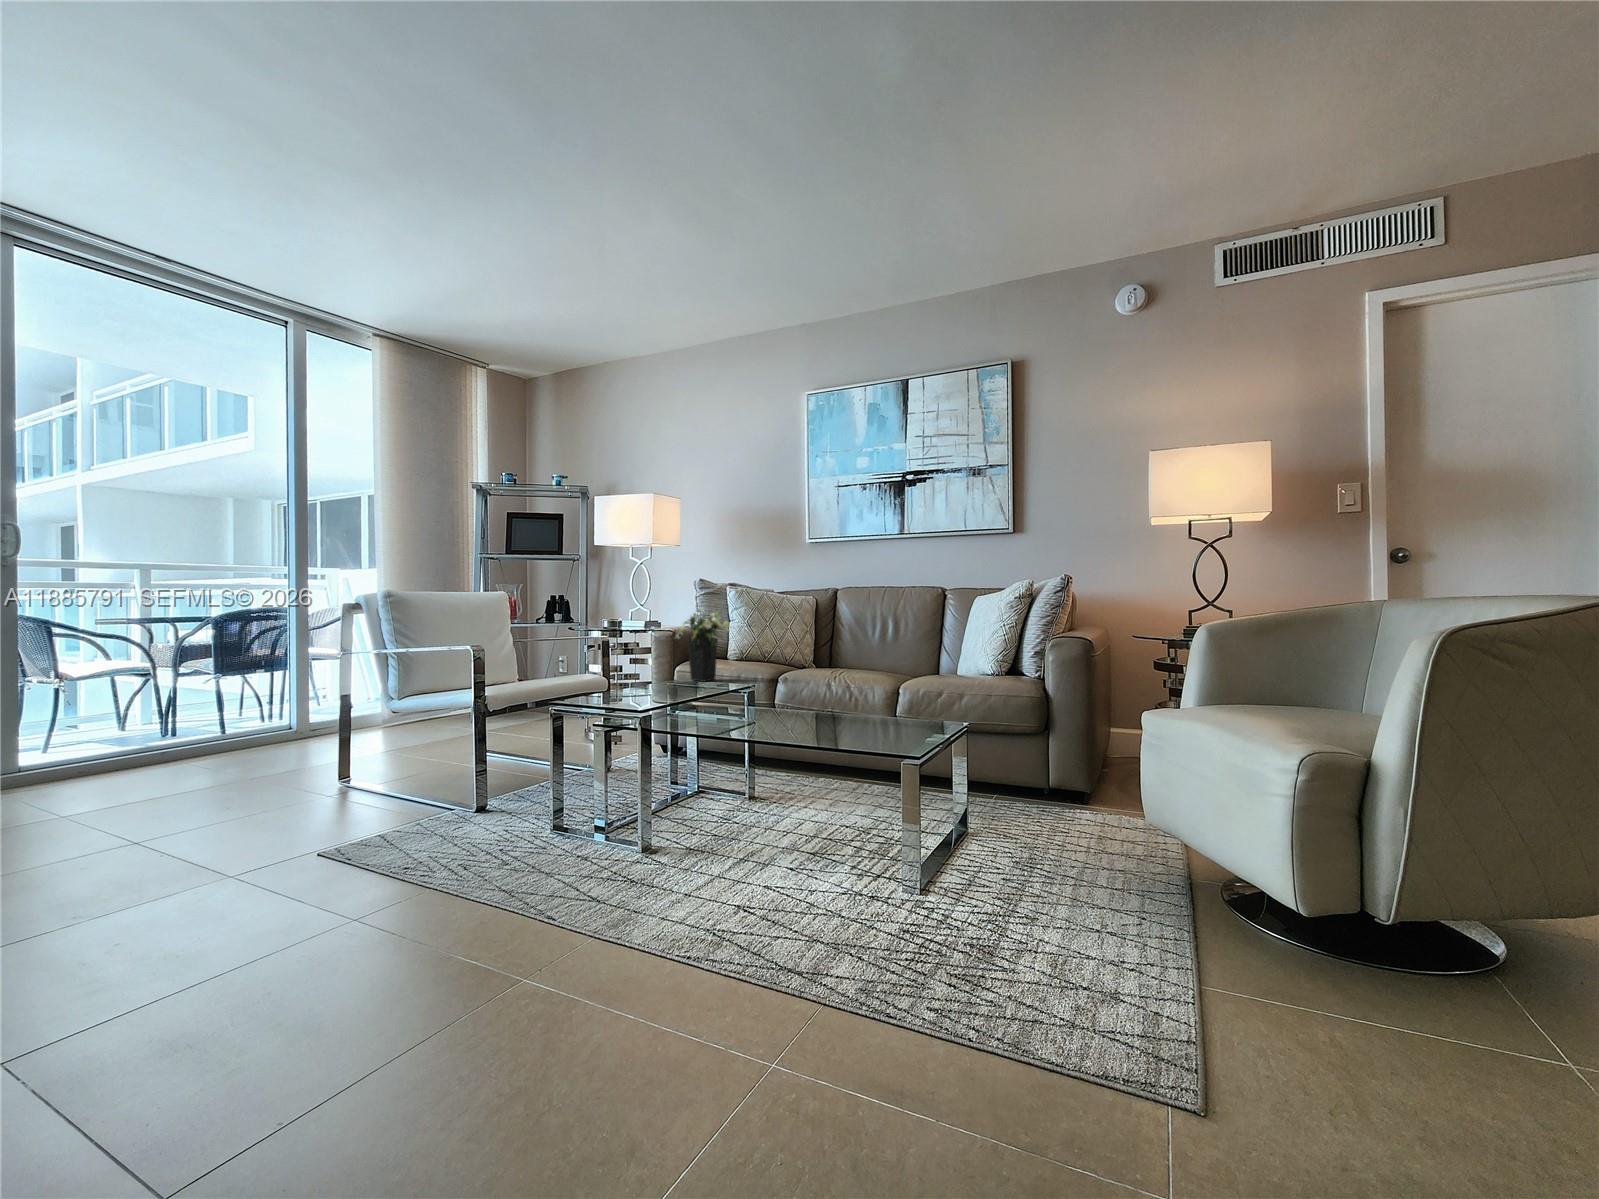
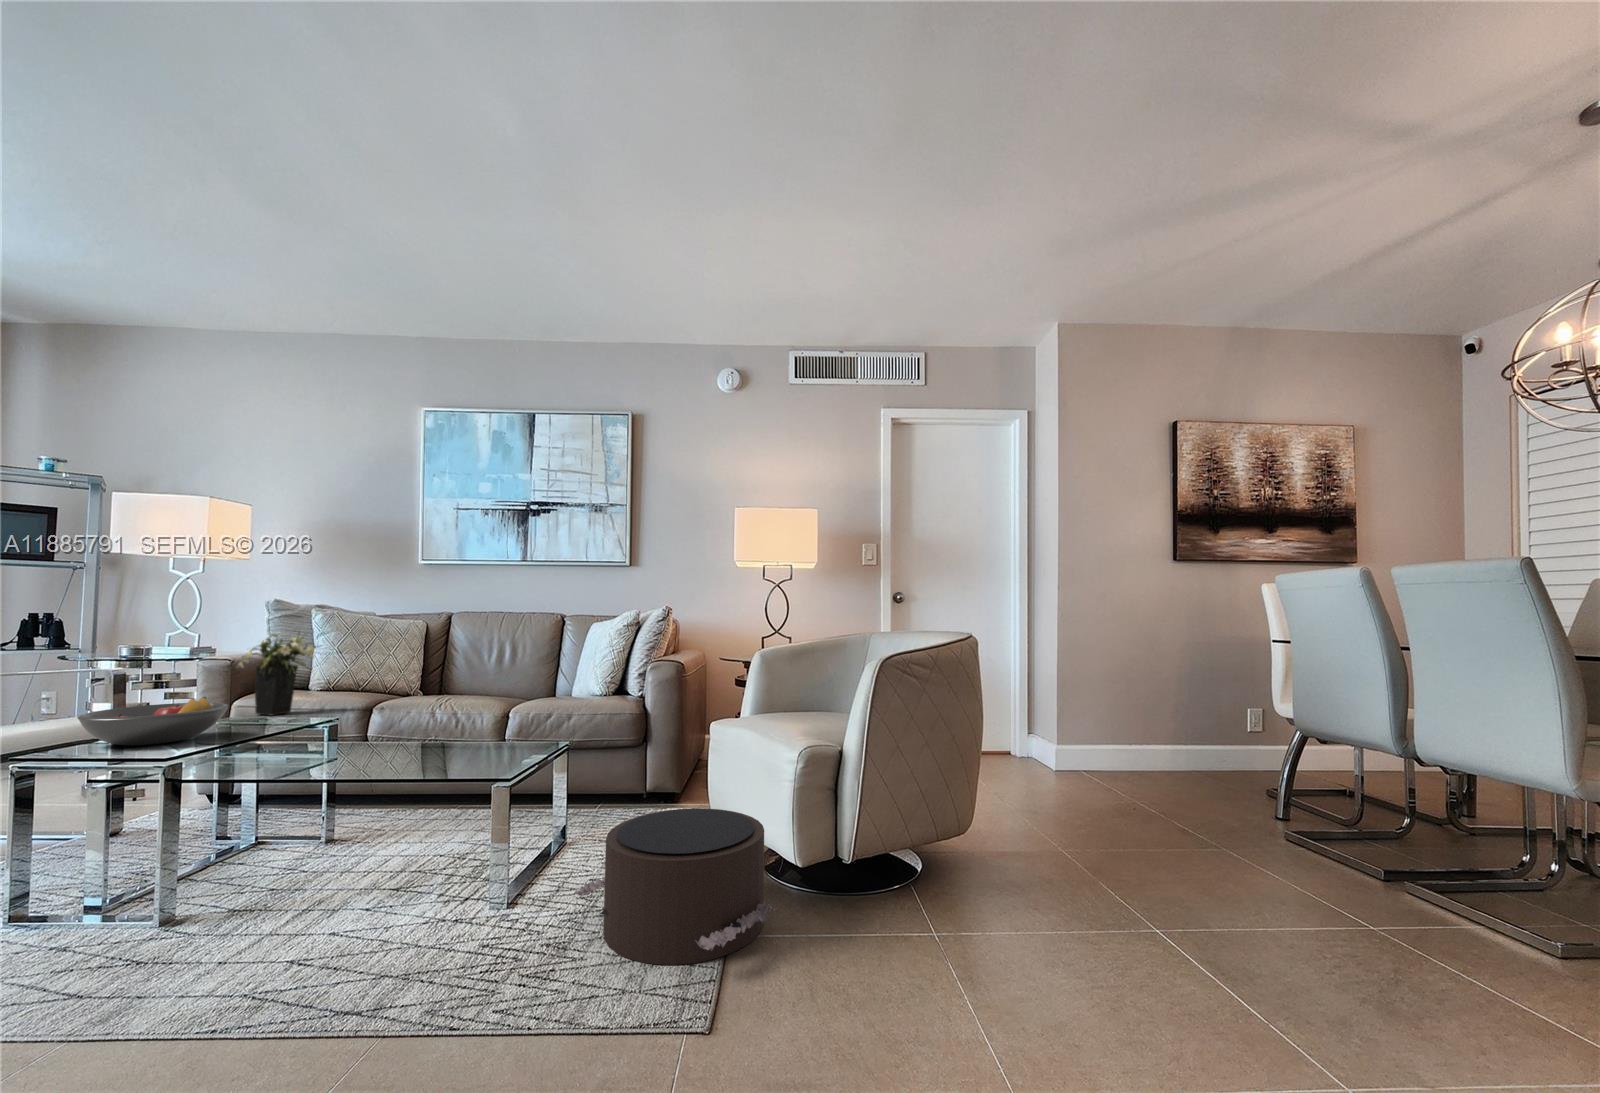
fruit bowl: none [579,662,673,699] -> present [77,697,229,746]
pouf: none [994,818,1281,1017] -> present [575,808,777,965]

